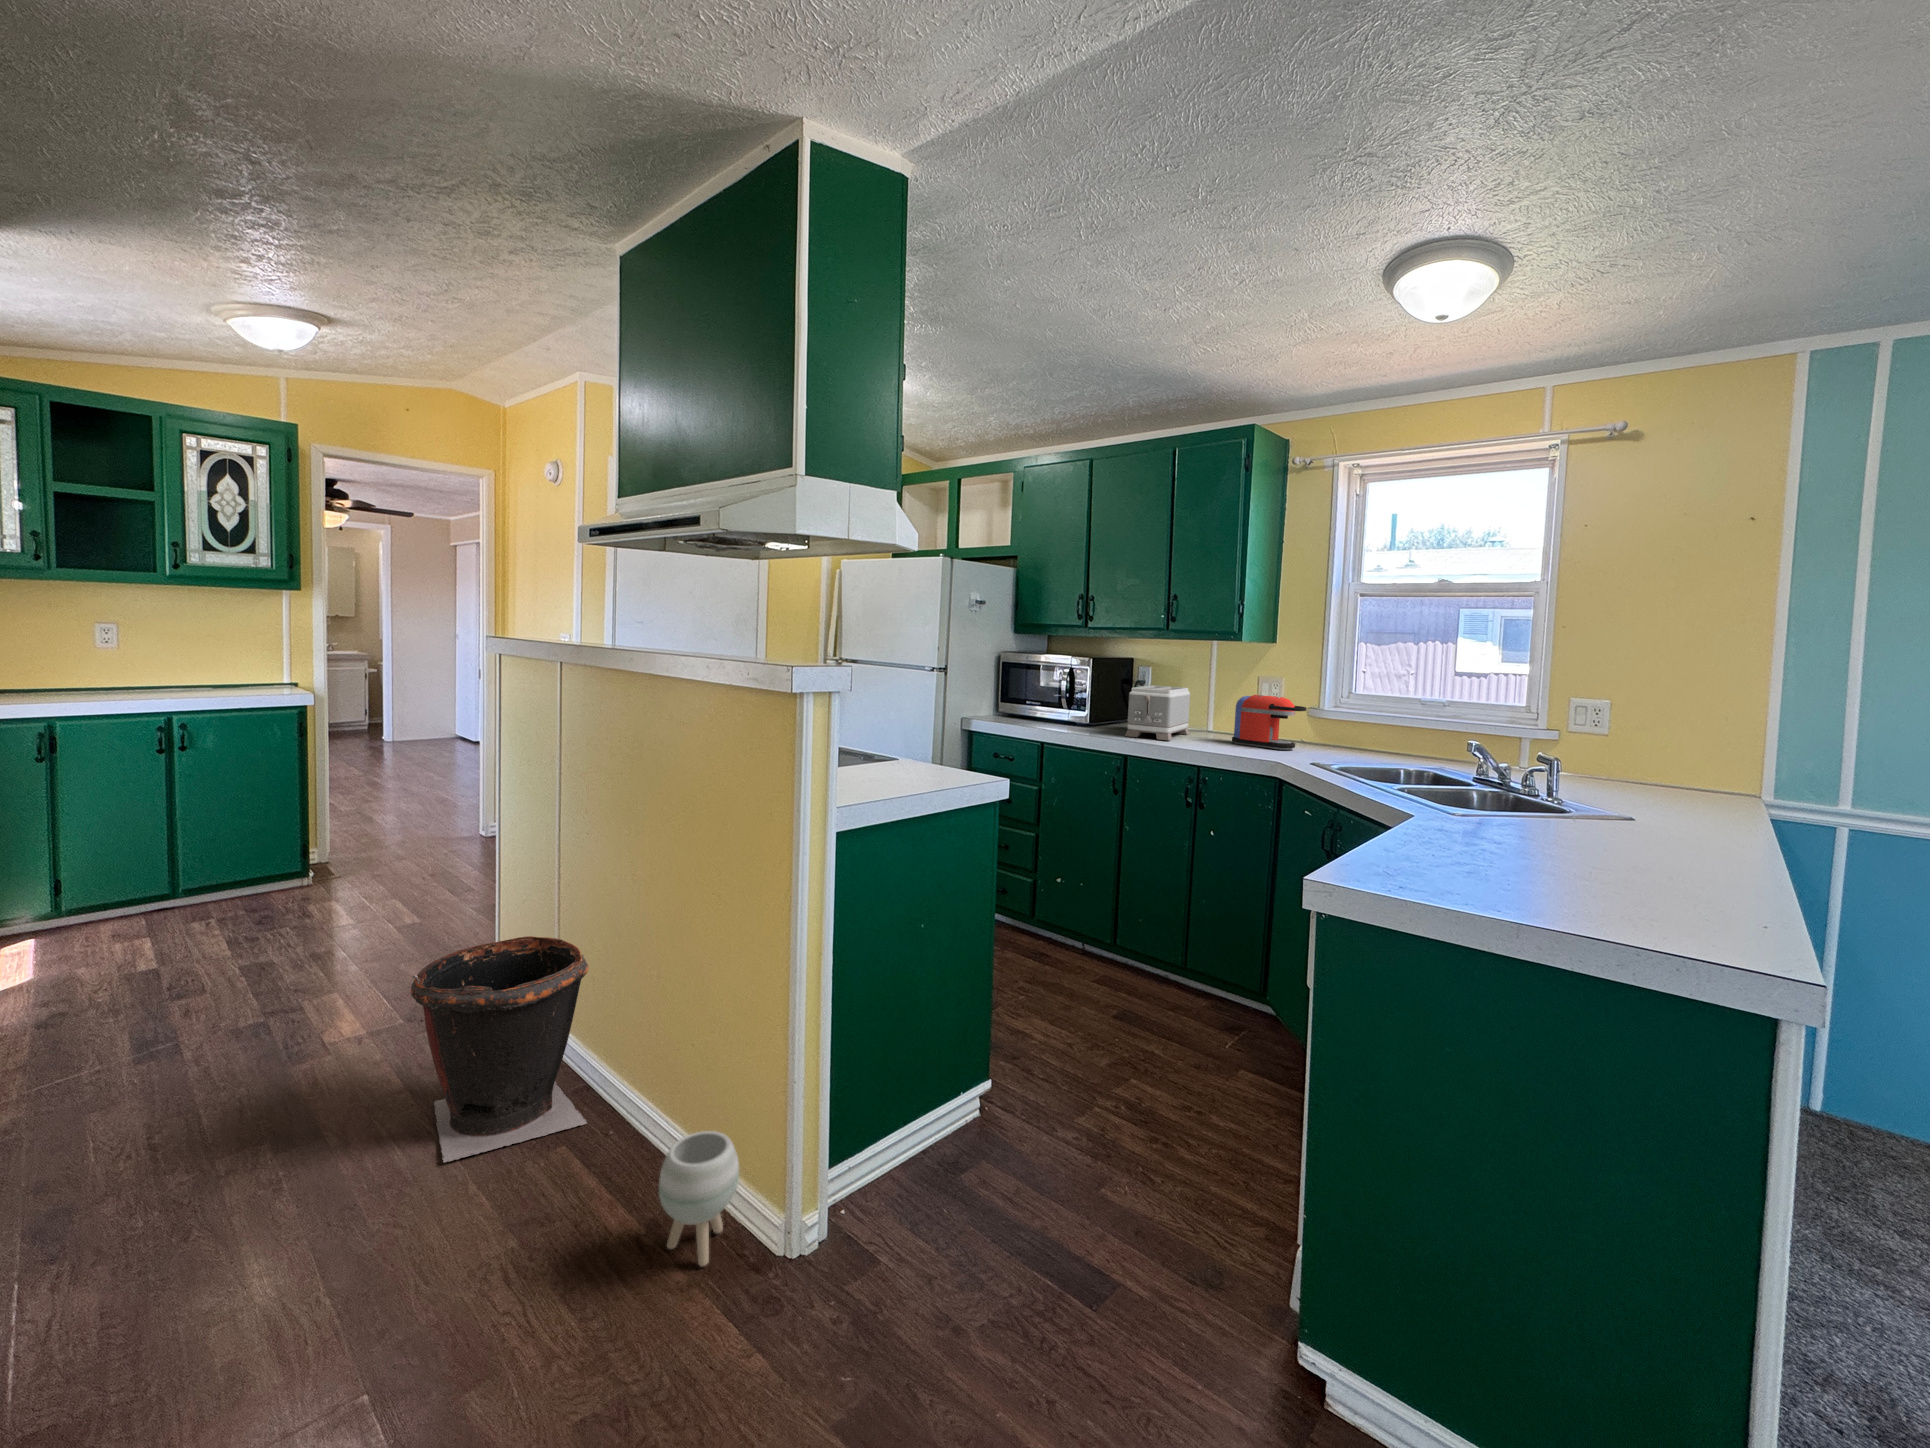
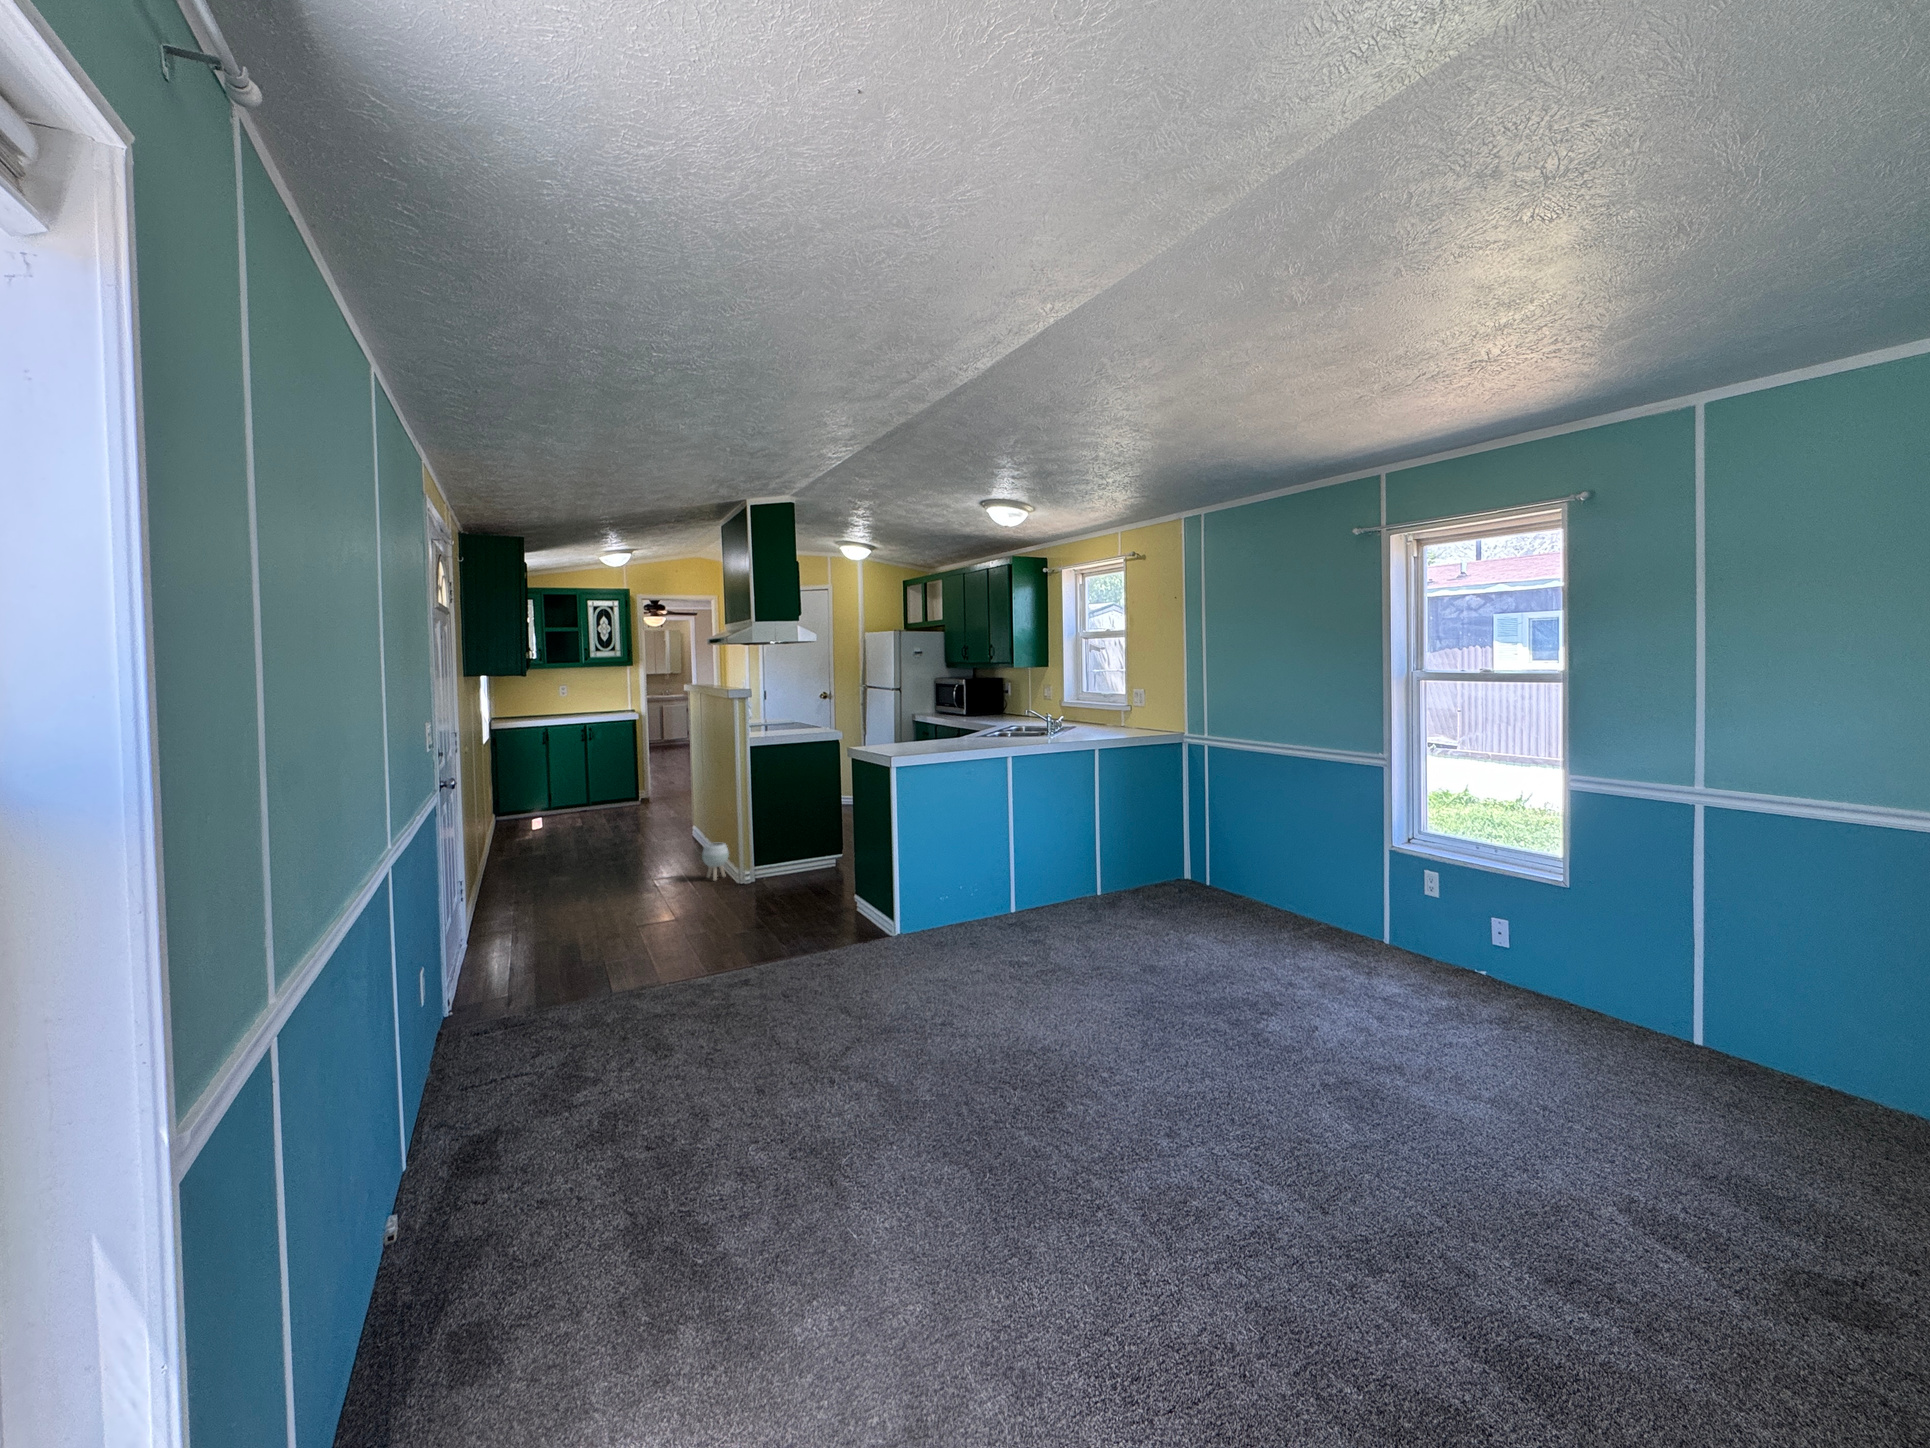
toaster: present [1125,685,1190,741] -> none [972,695,1016,722]
coffee maker: present [1232,695,1307,750] -> none [1022,697,1050,724]
waste bin: present [411,936,589,1163] -> none [645,796,704,862]

